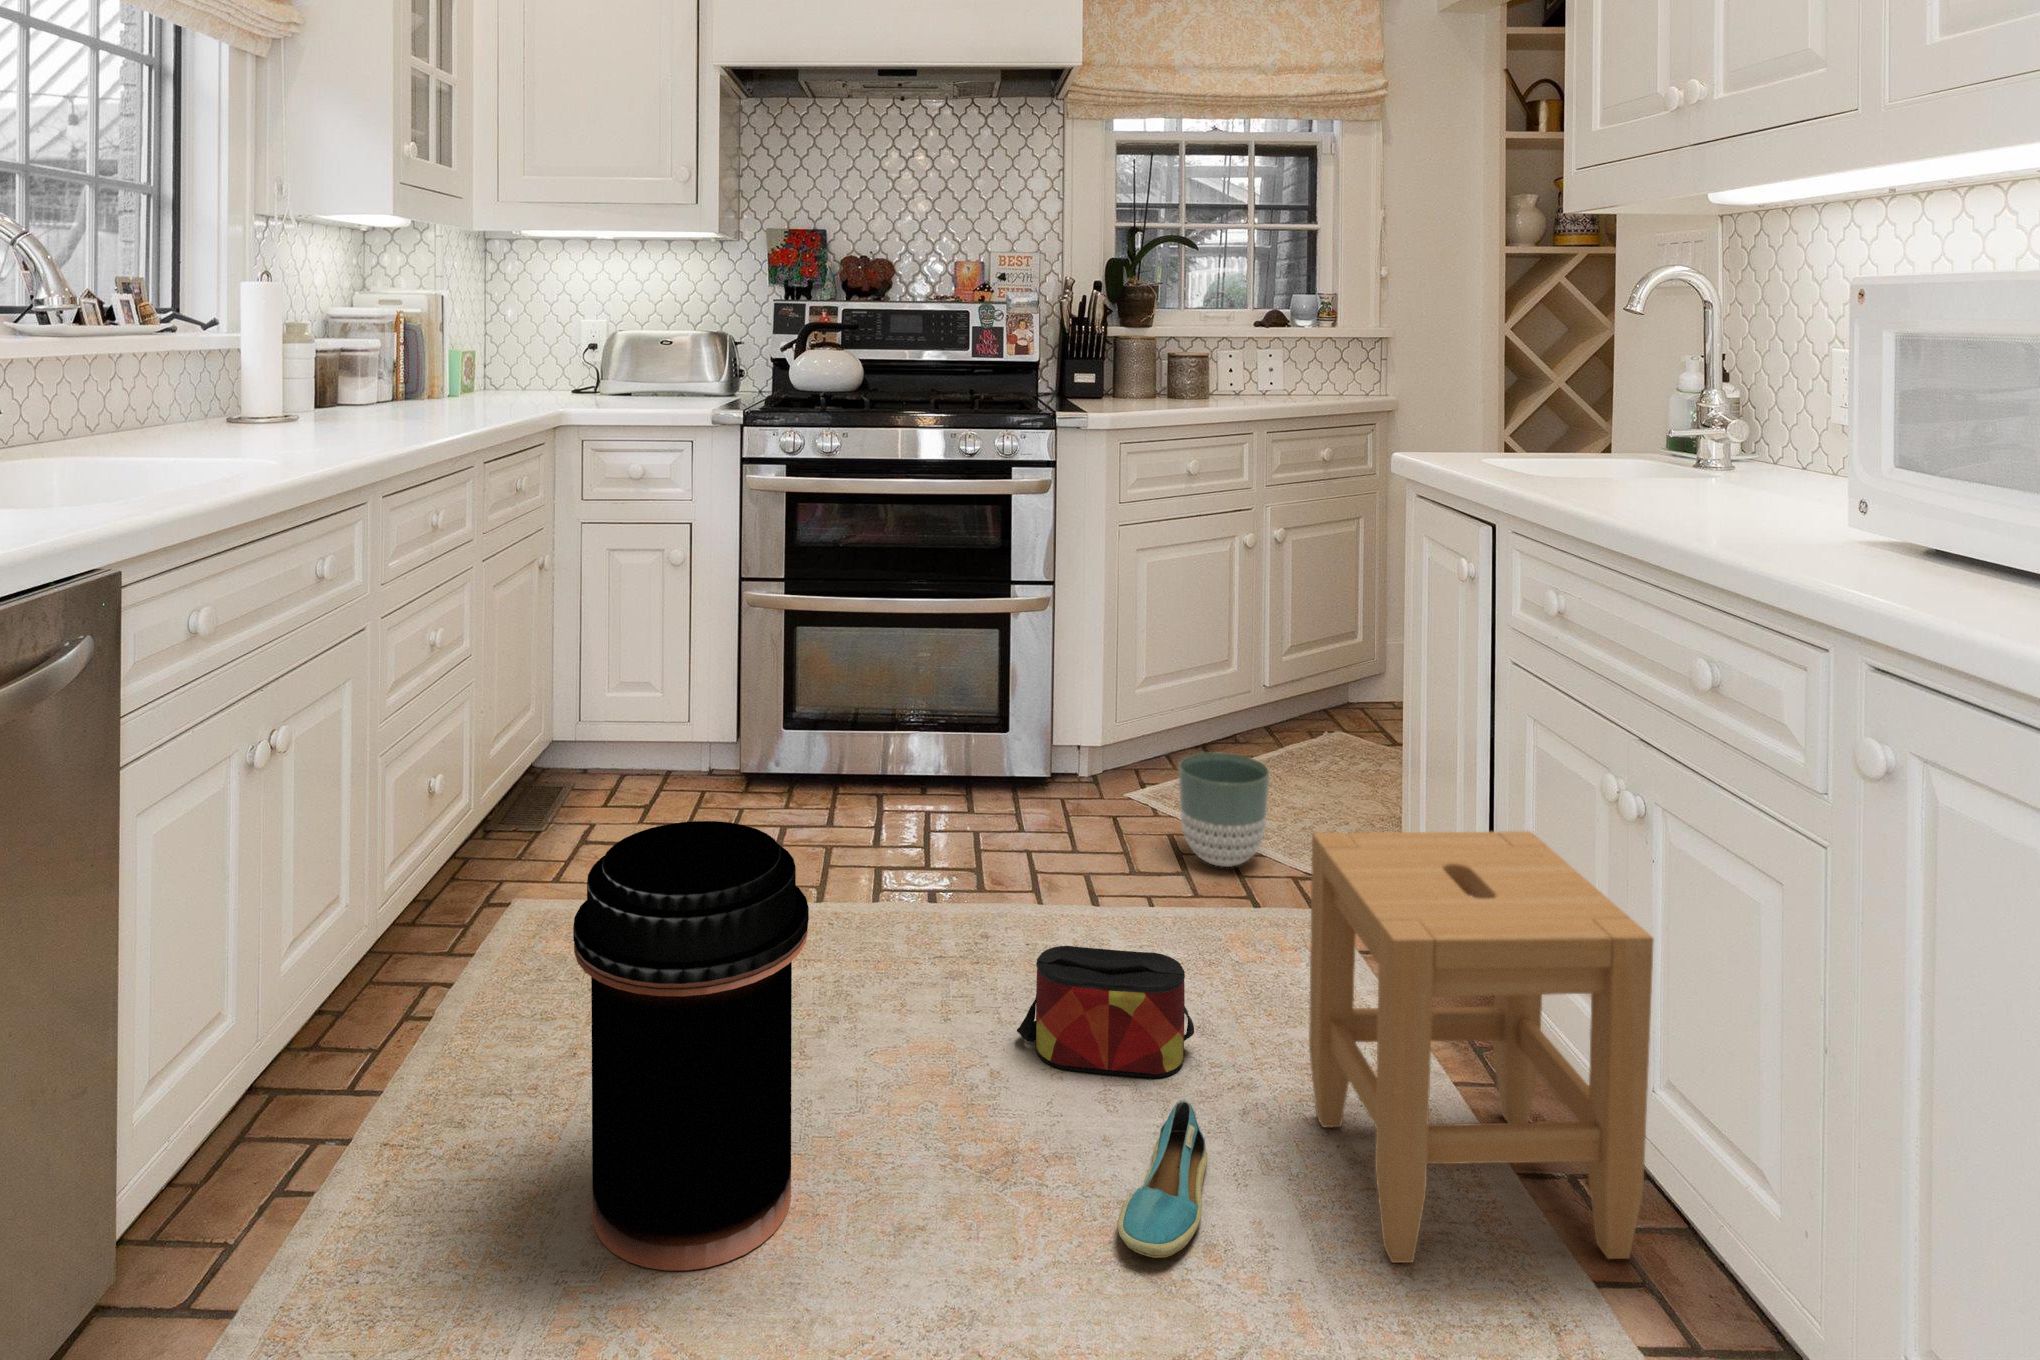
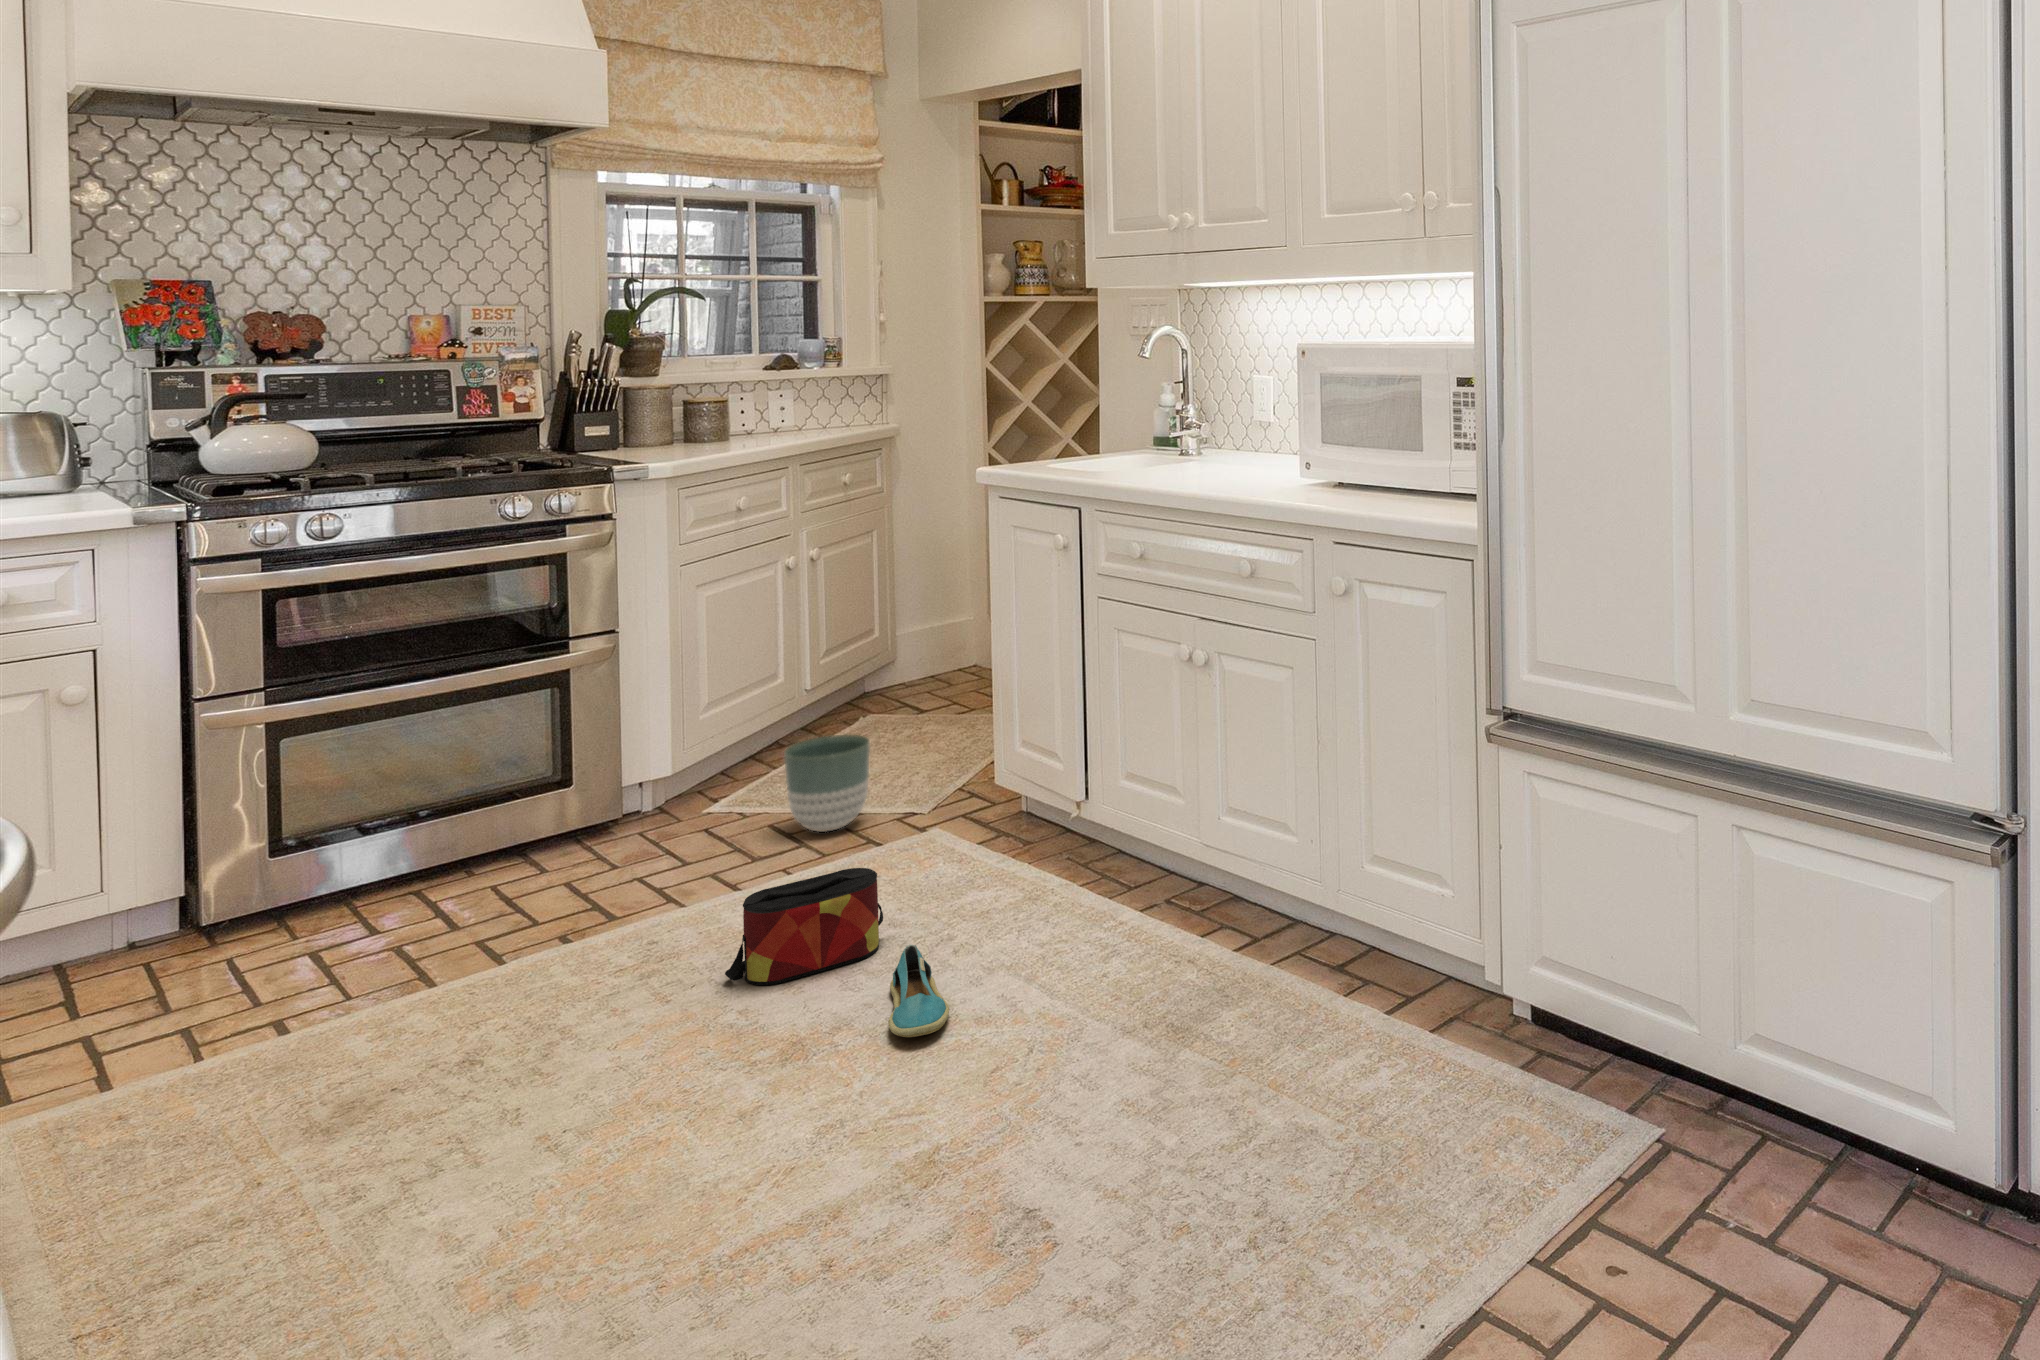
trash can: present [573,821,809,1271] -> none [338,827,604,1239]
stool: present [1309,831,1654,1263] -> none [982,689,1220,976]

